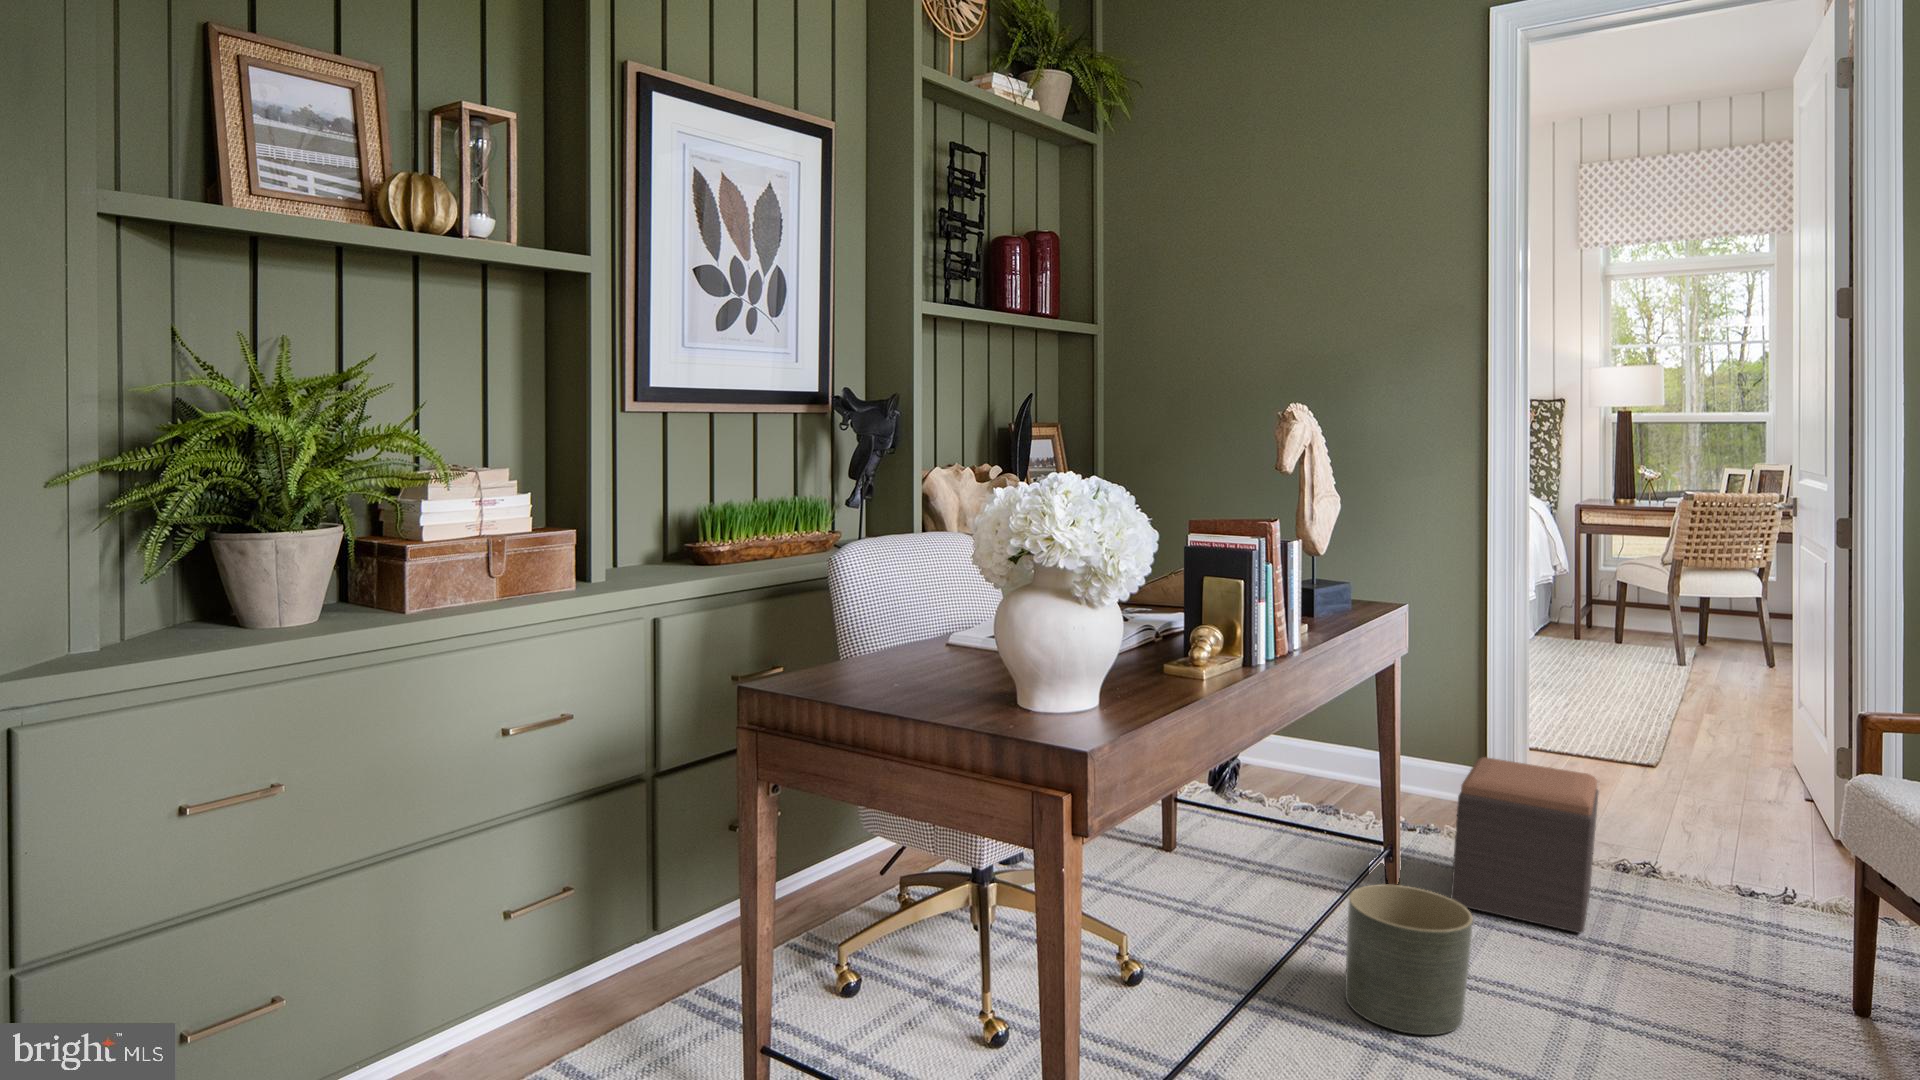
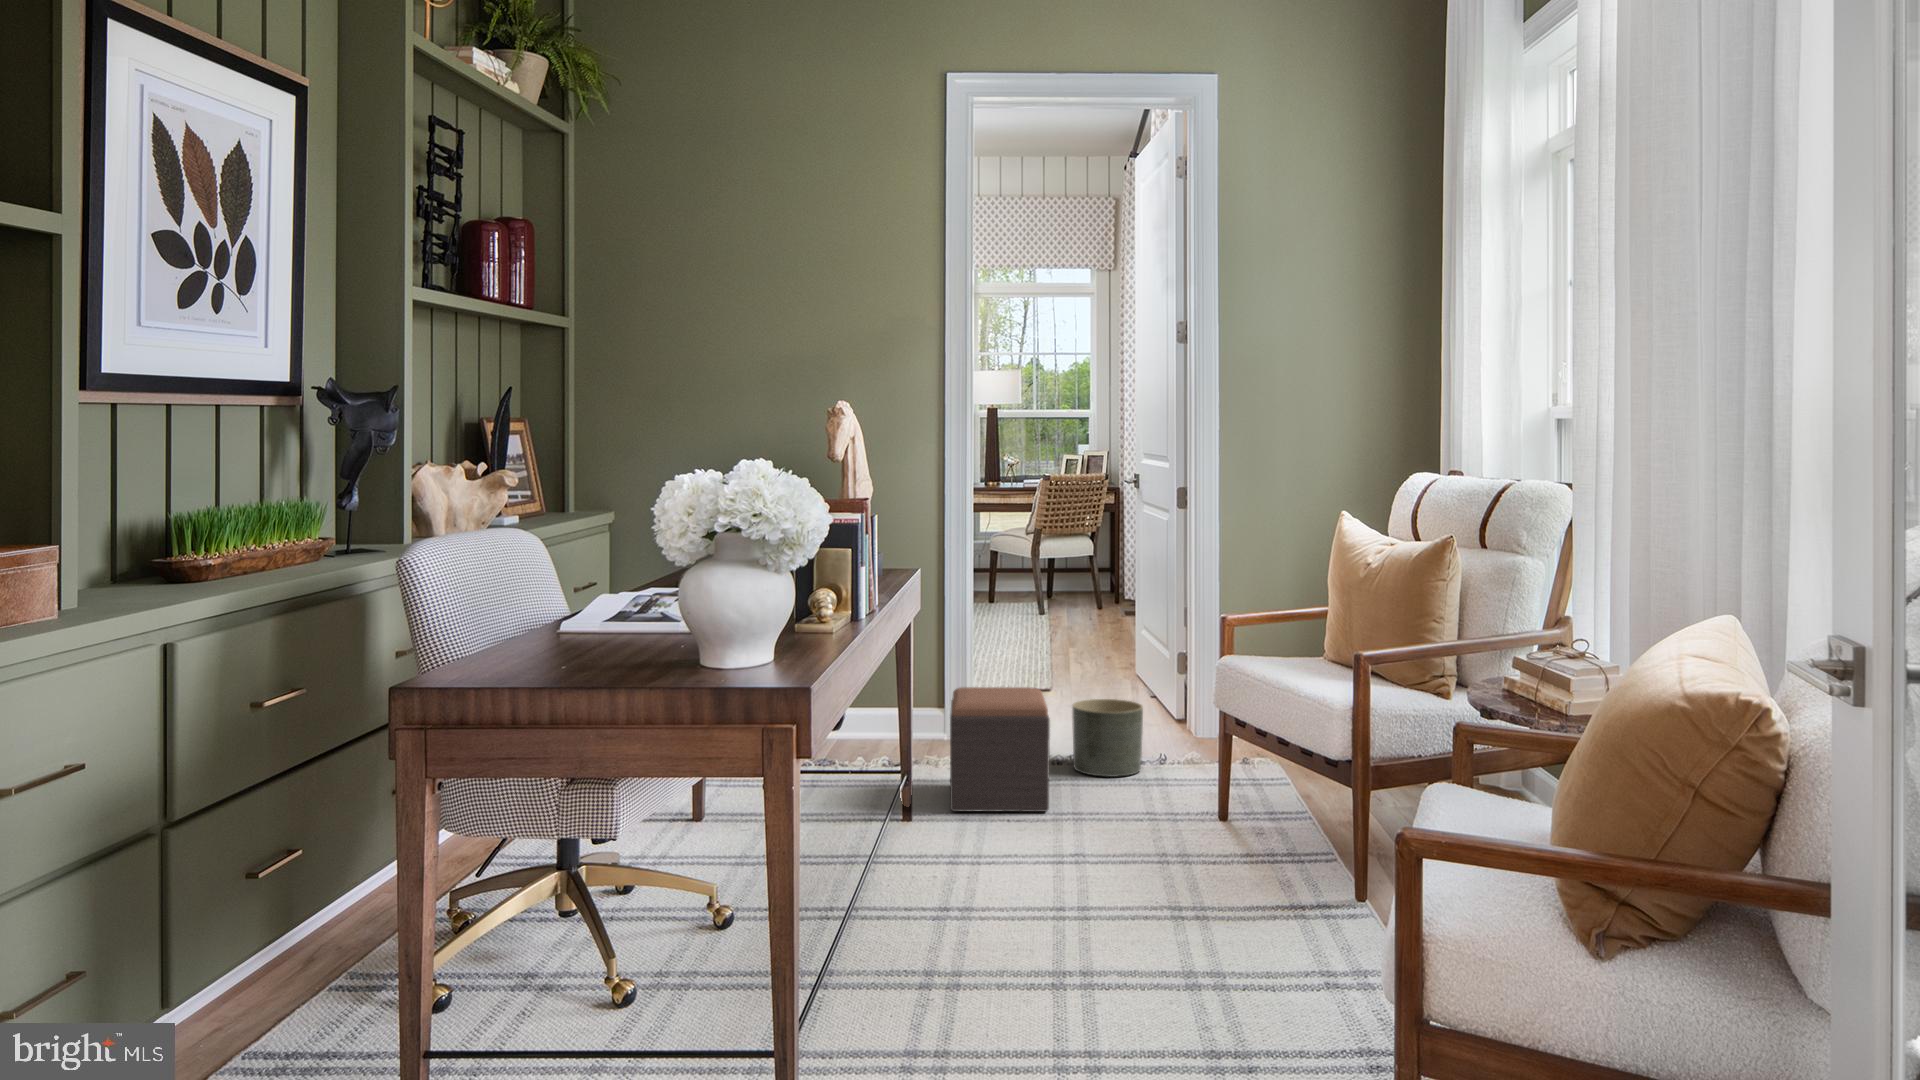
planter: present [1345,884,1473,1035] -> present [1072,699,1143,777]

